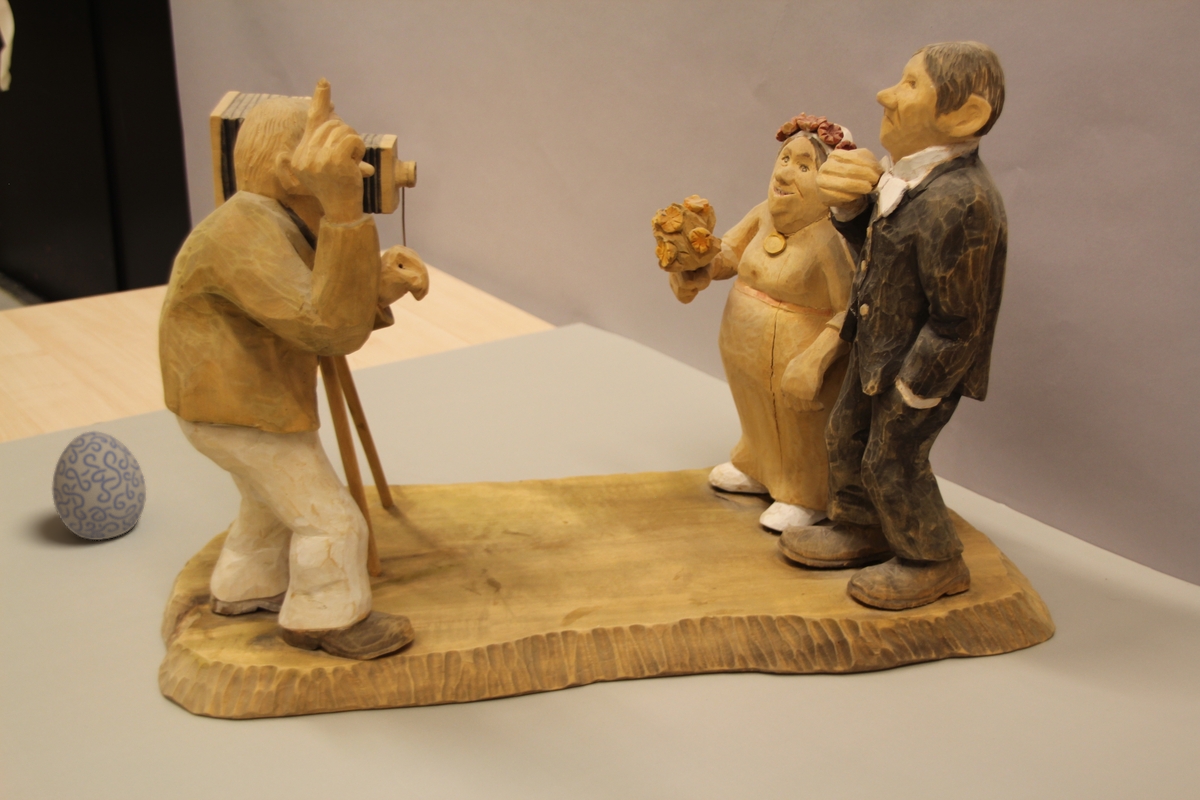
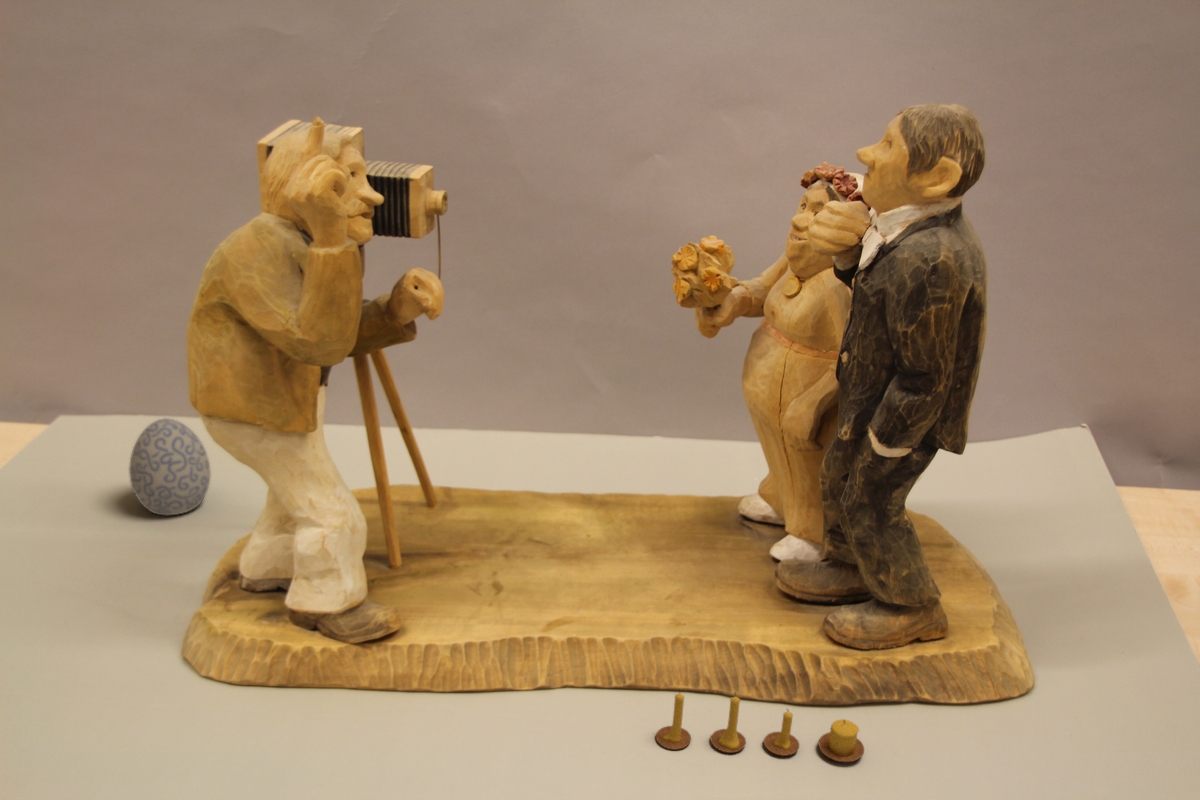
candle: none [707,668,920,736] -> present [656,691,864,762]

